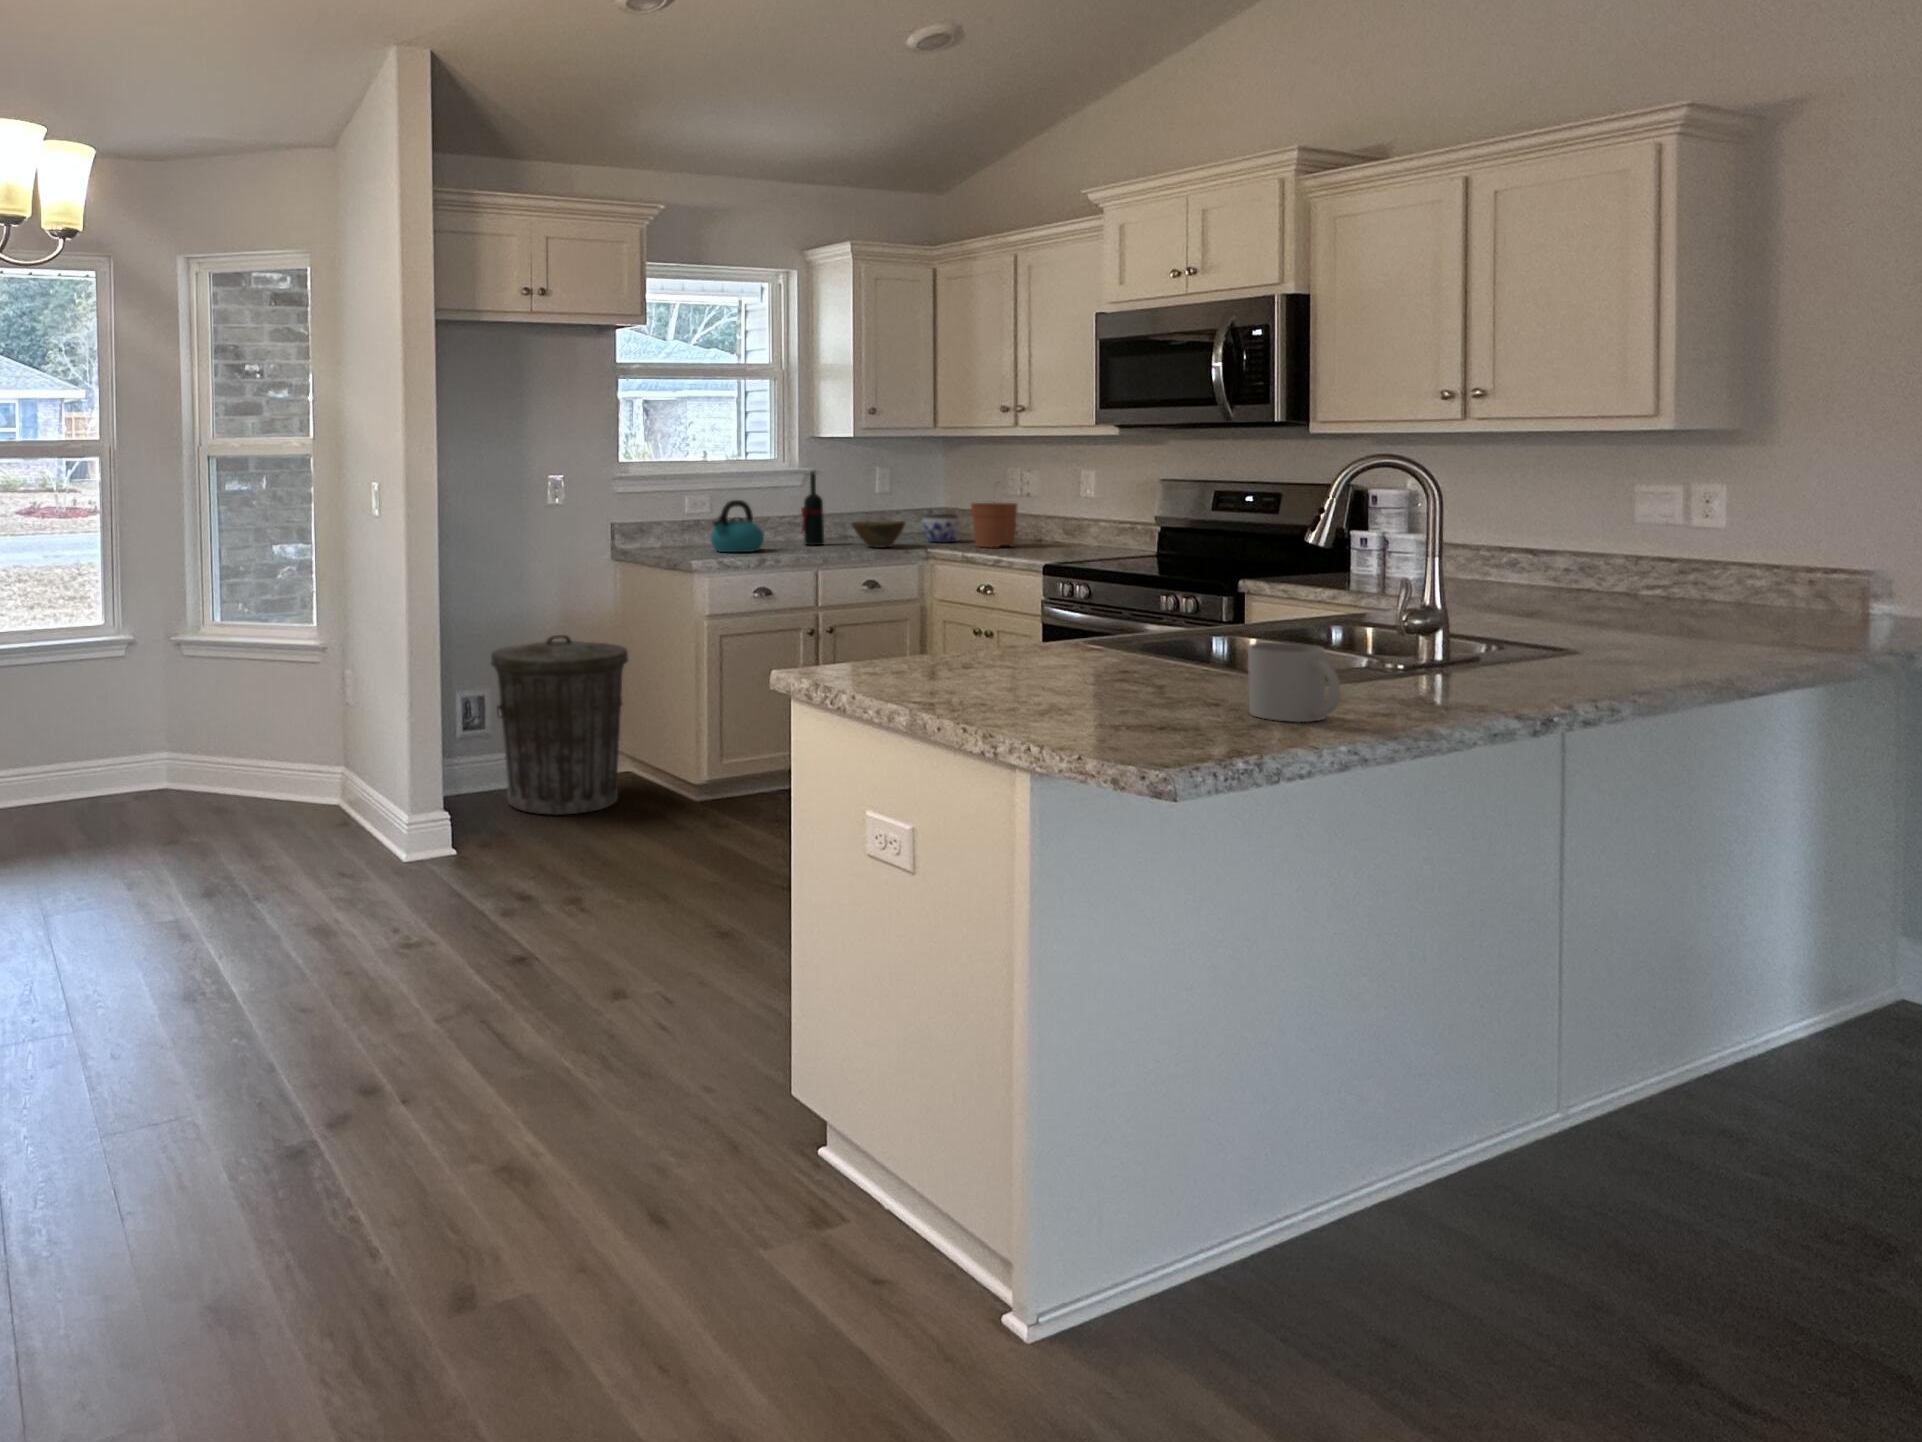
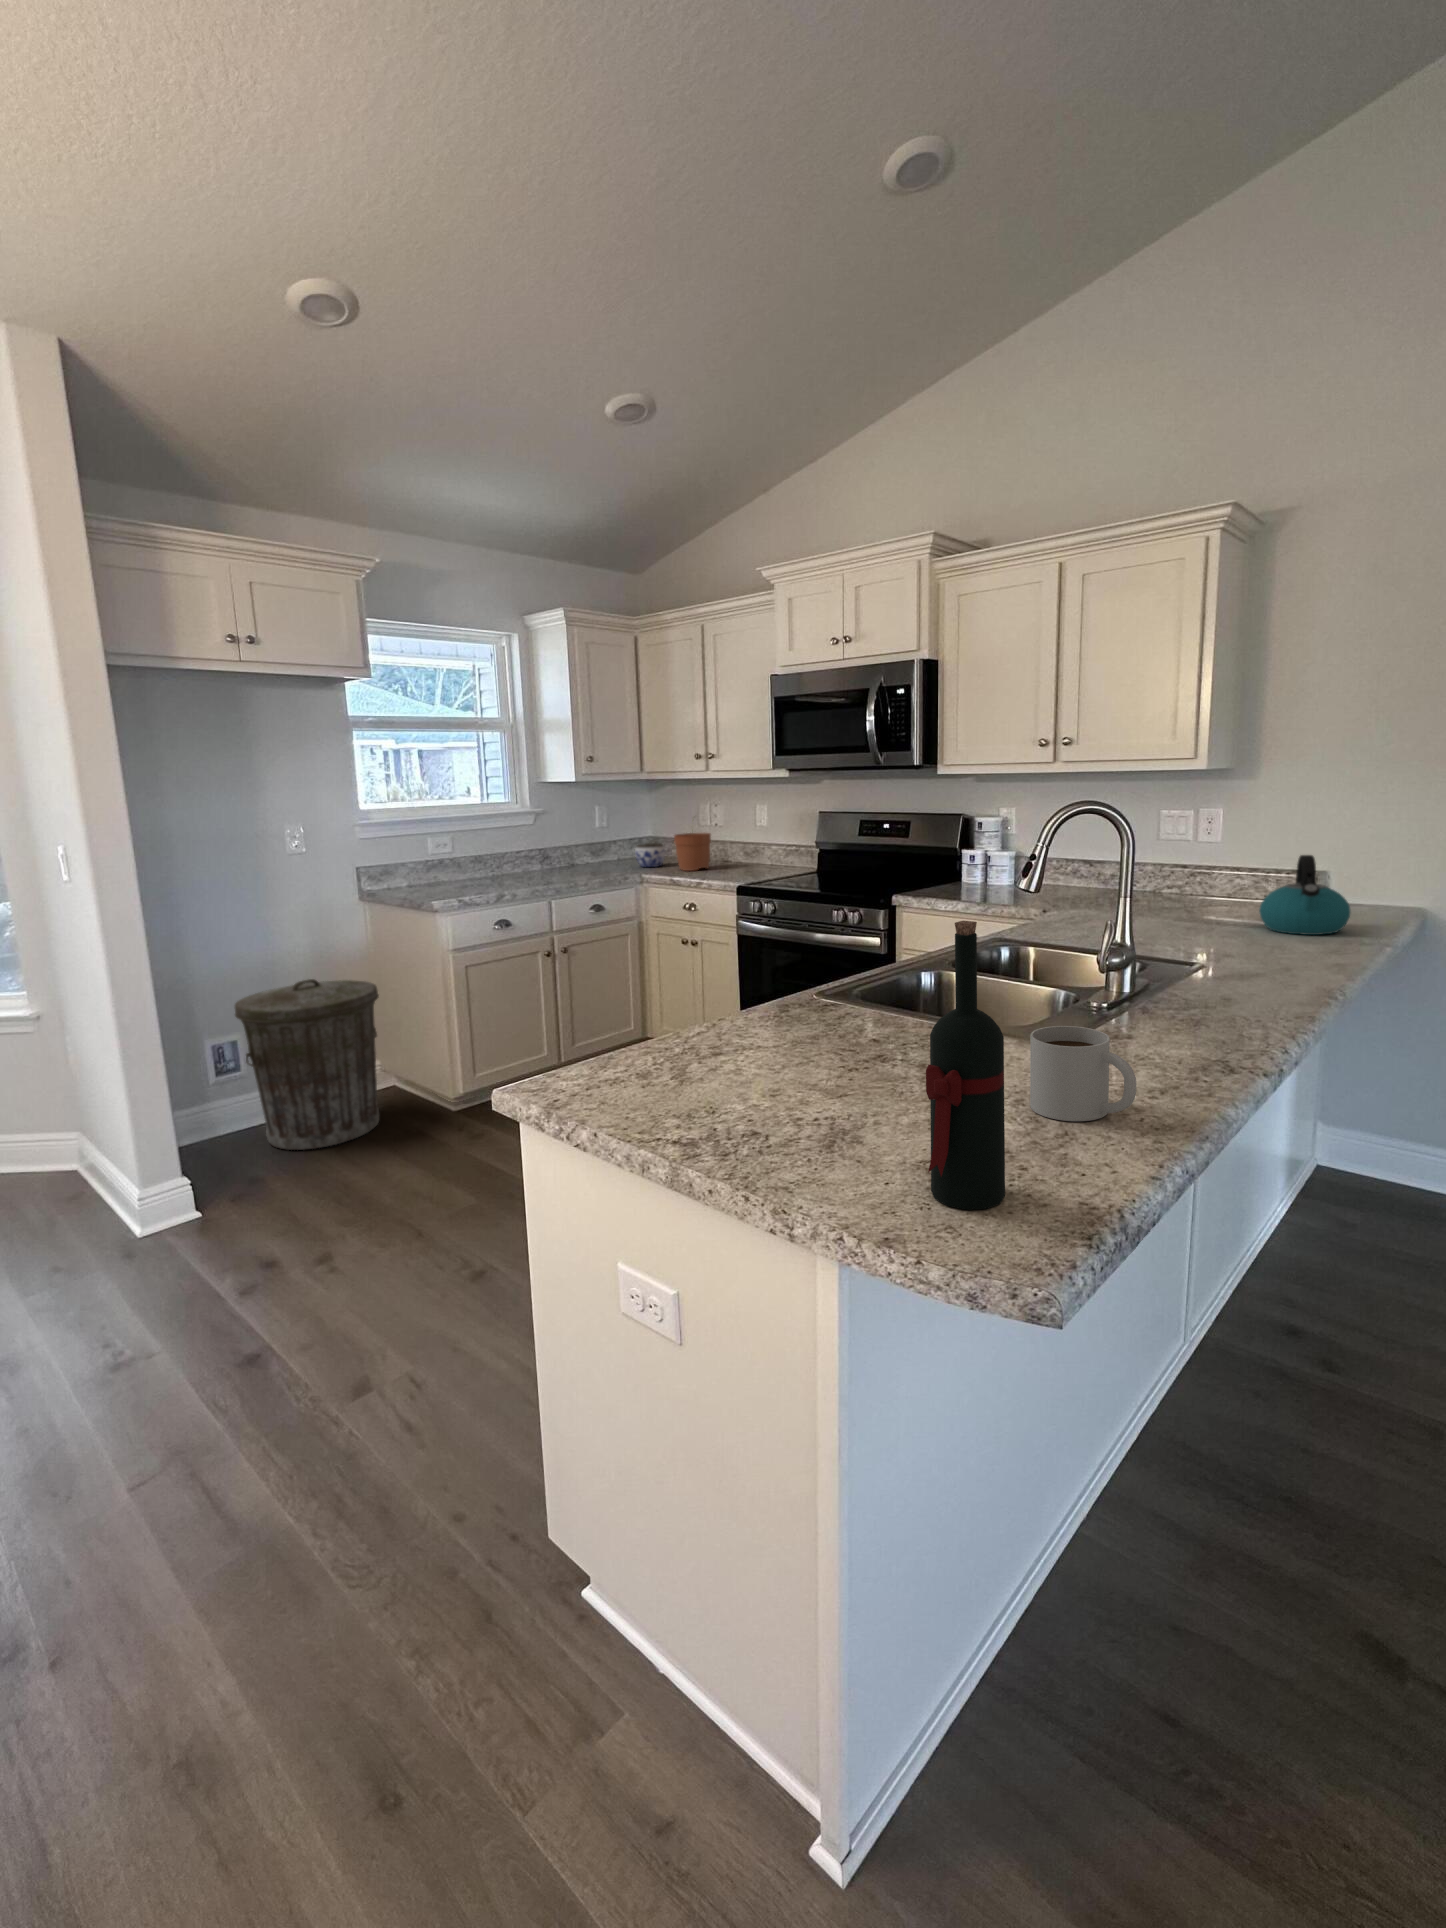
wine bottle: present [801,471,824,545] -> present [926,921,1005,1210]
kettle: present [710,500,764,552] -> present [1259,855,1350,935]
bowl: present [851,521,905,548] -> none [576,851,622,875]

